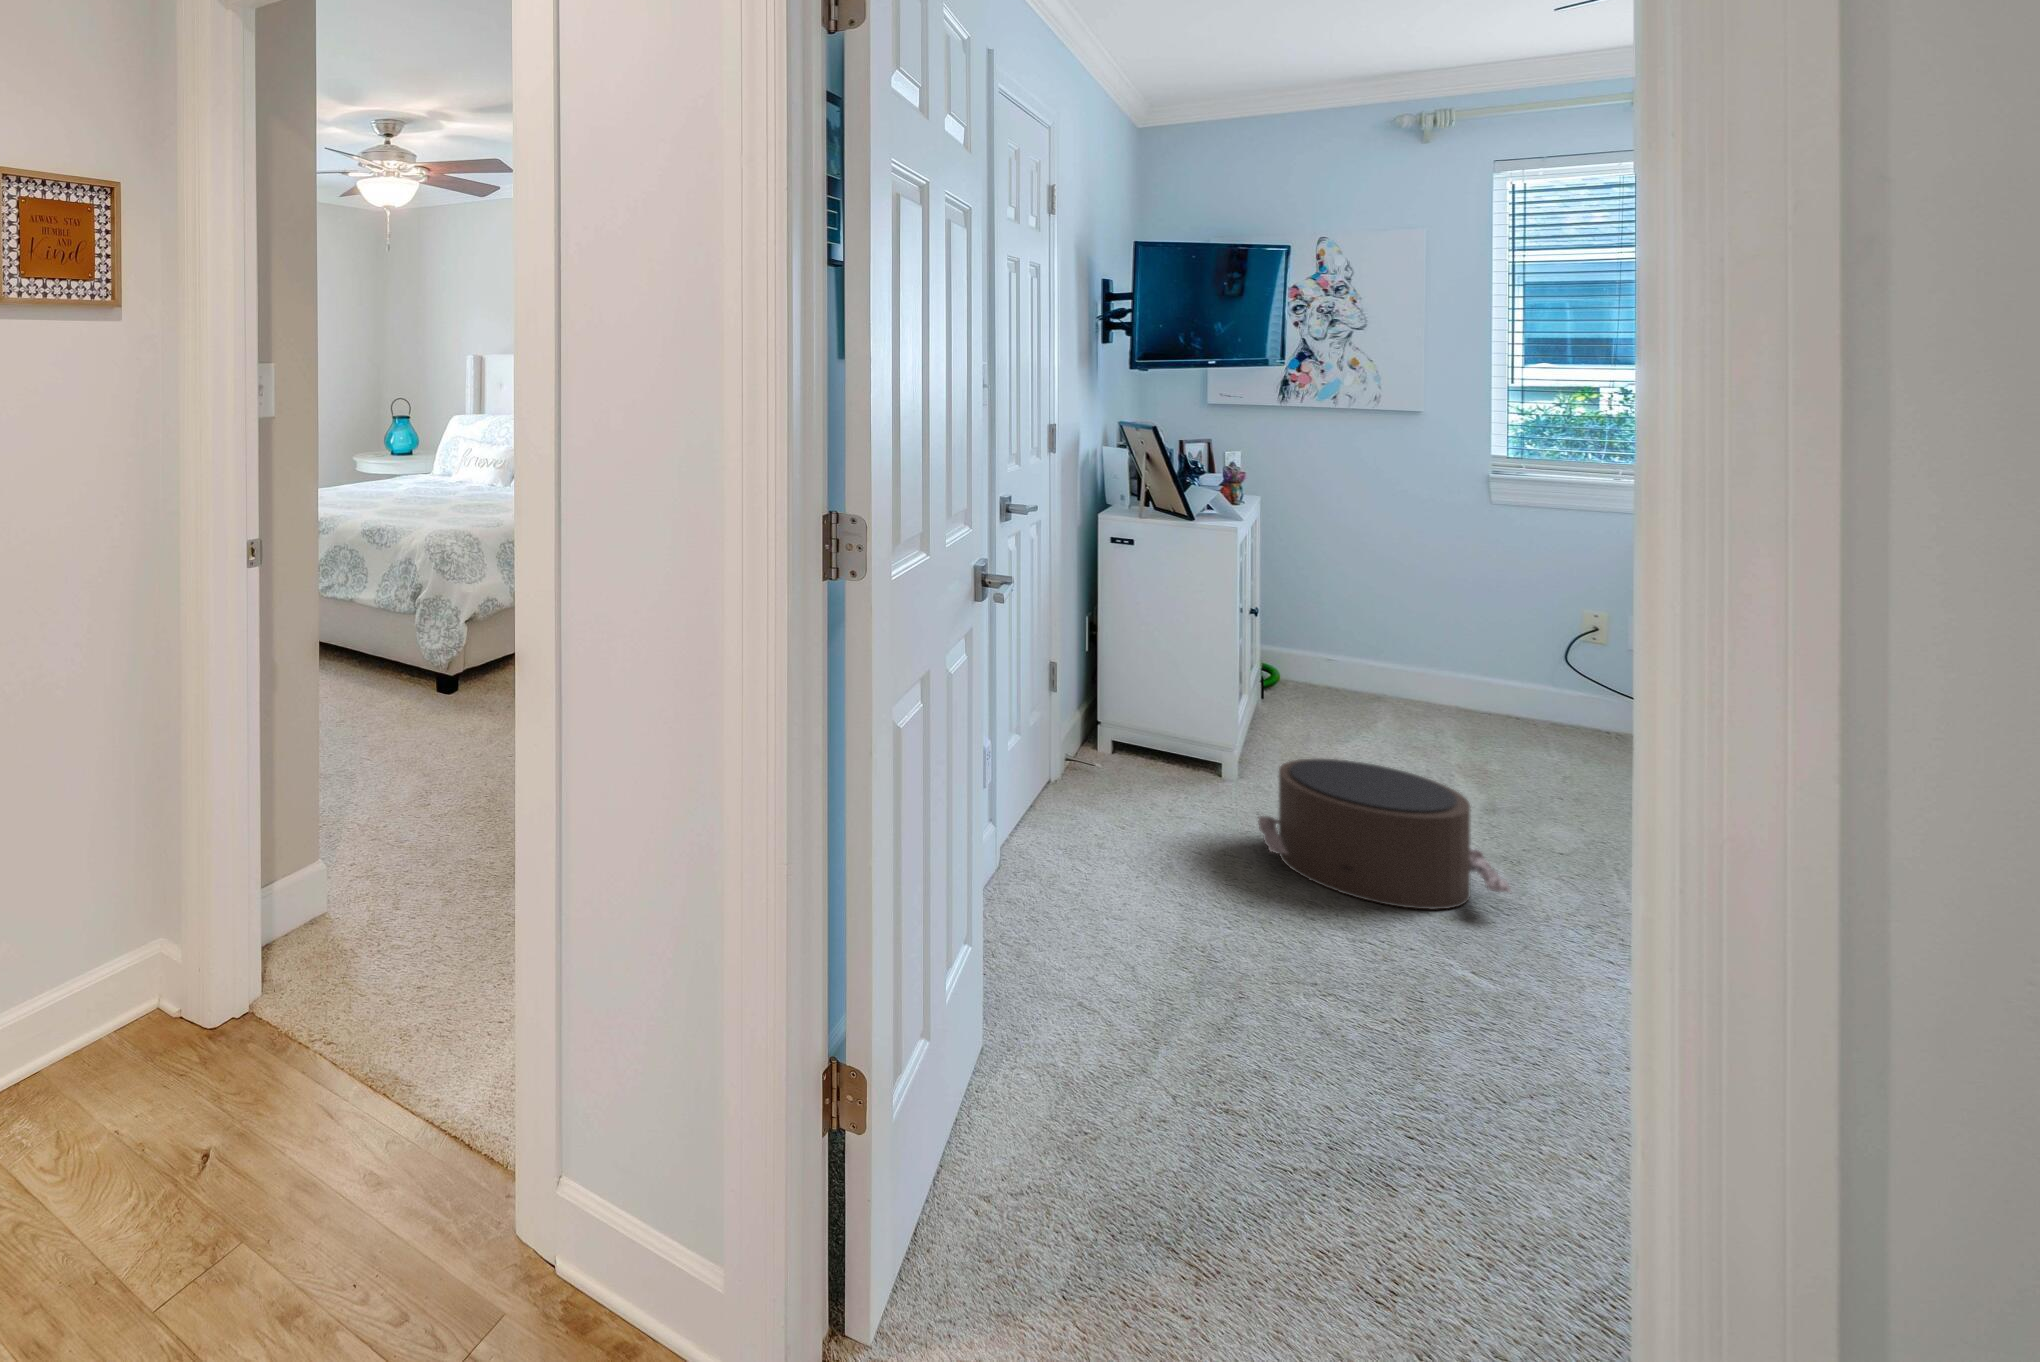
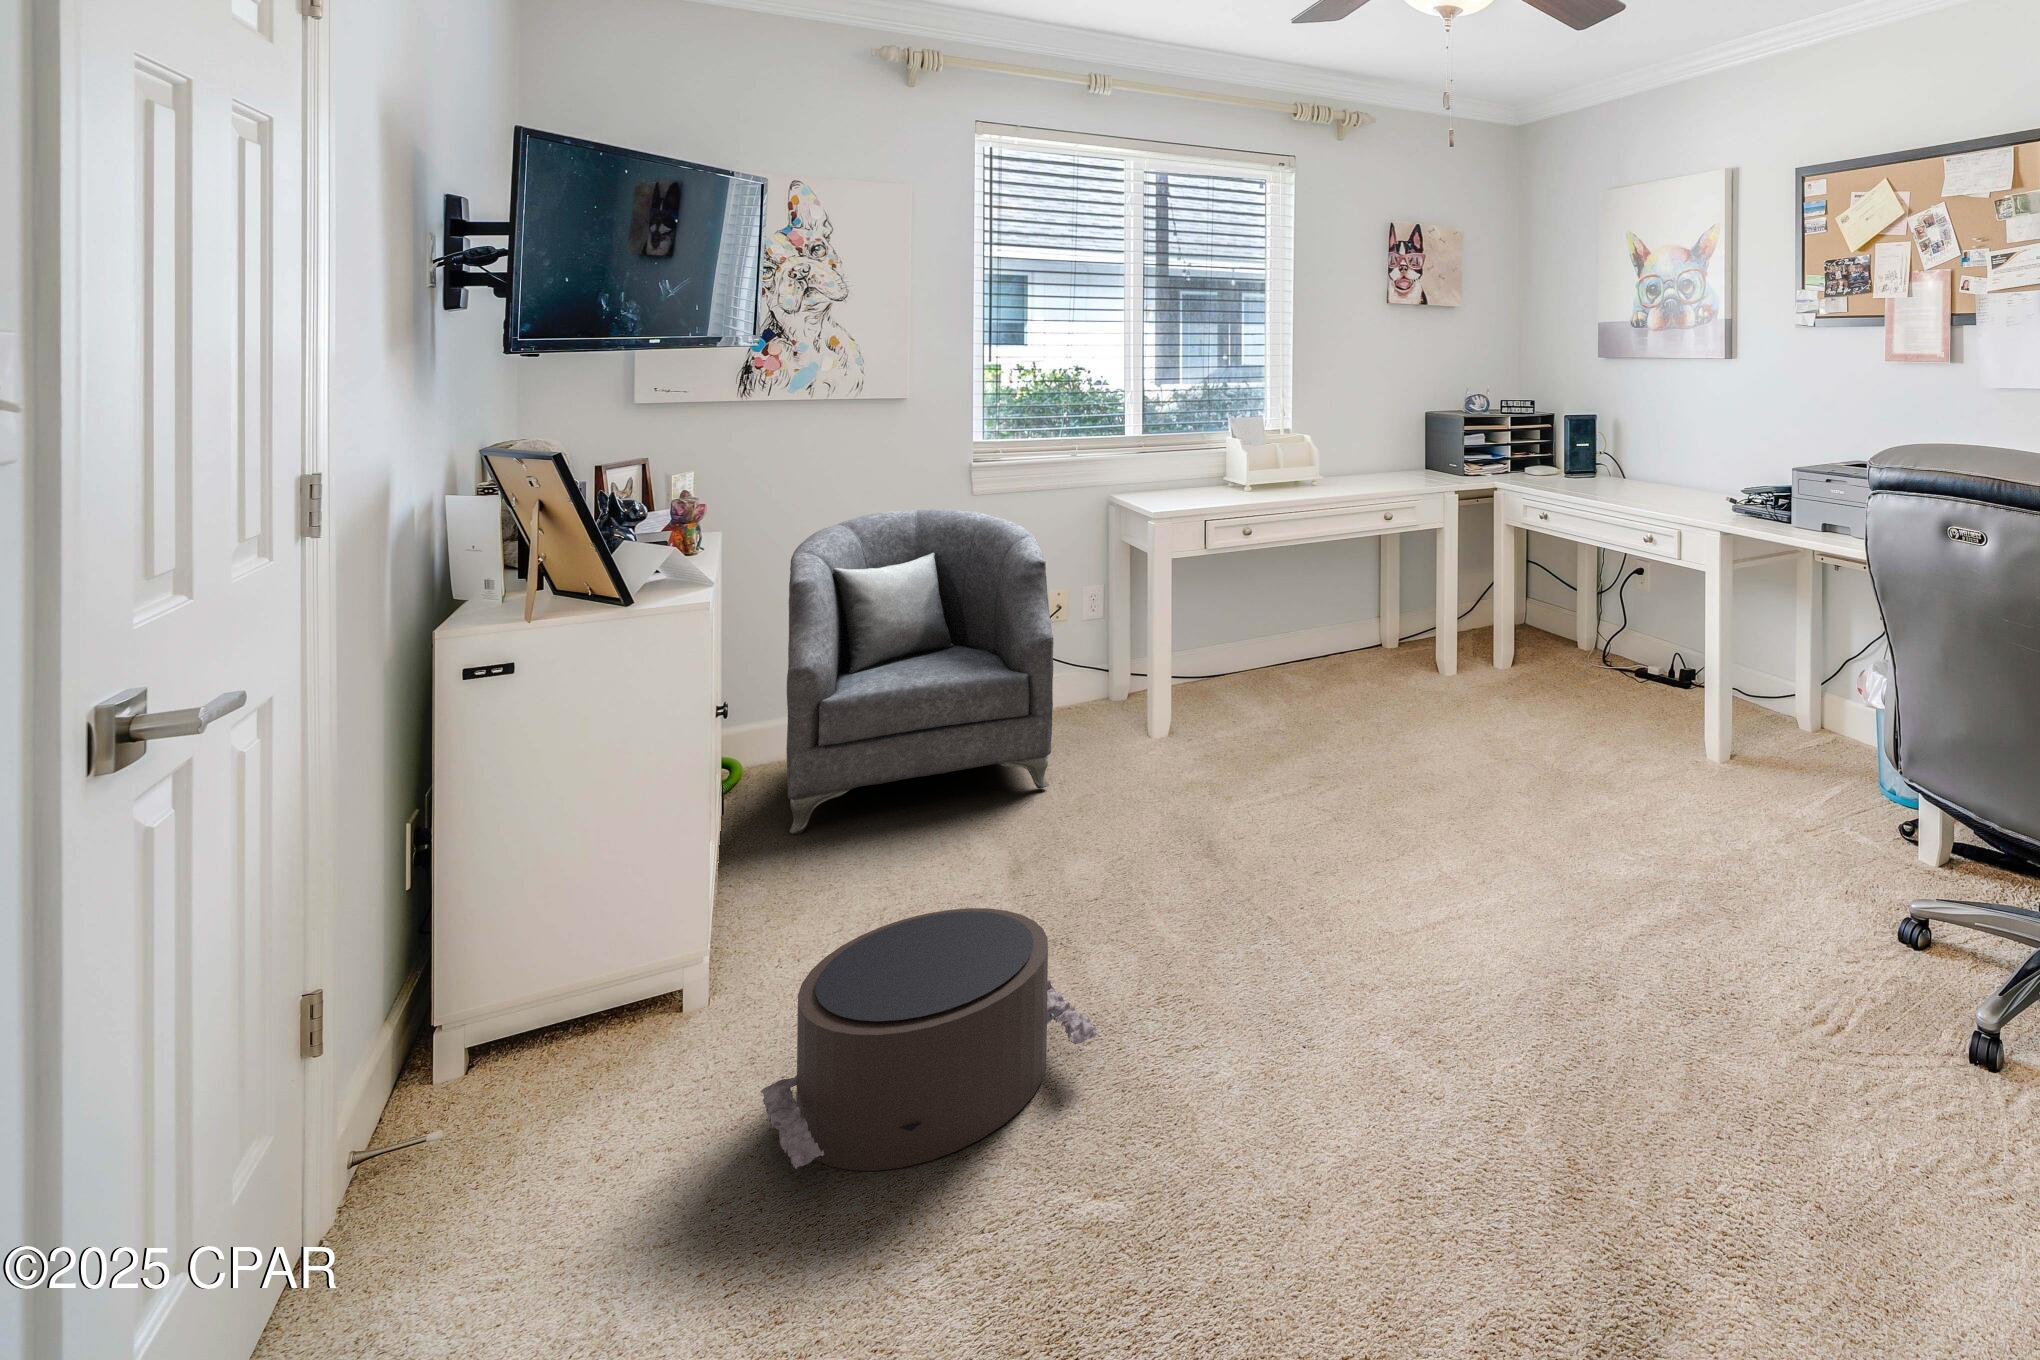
armchair: none [1308,503,1556,766] -> present [786,509,1054,835]

